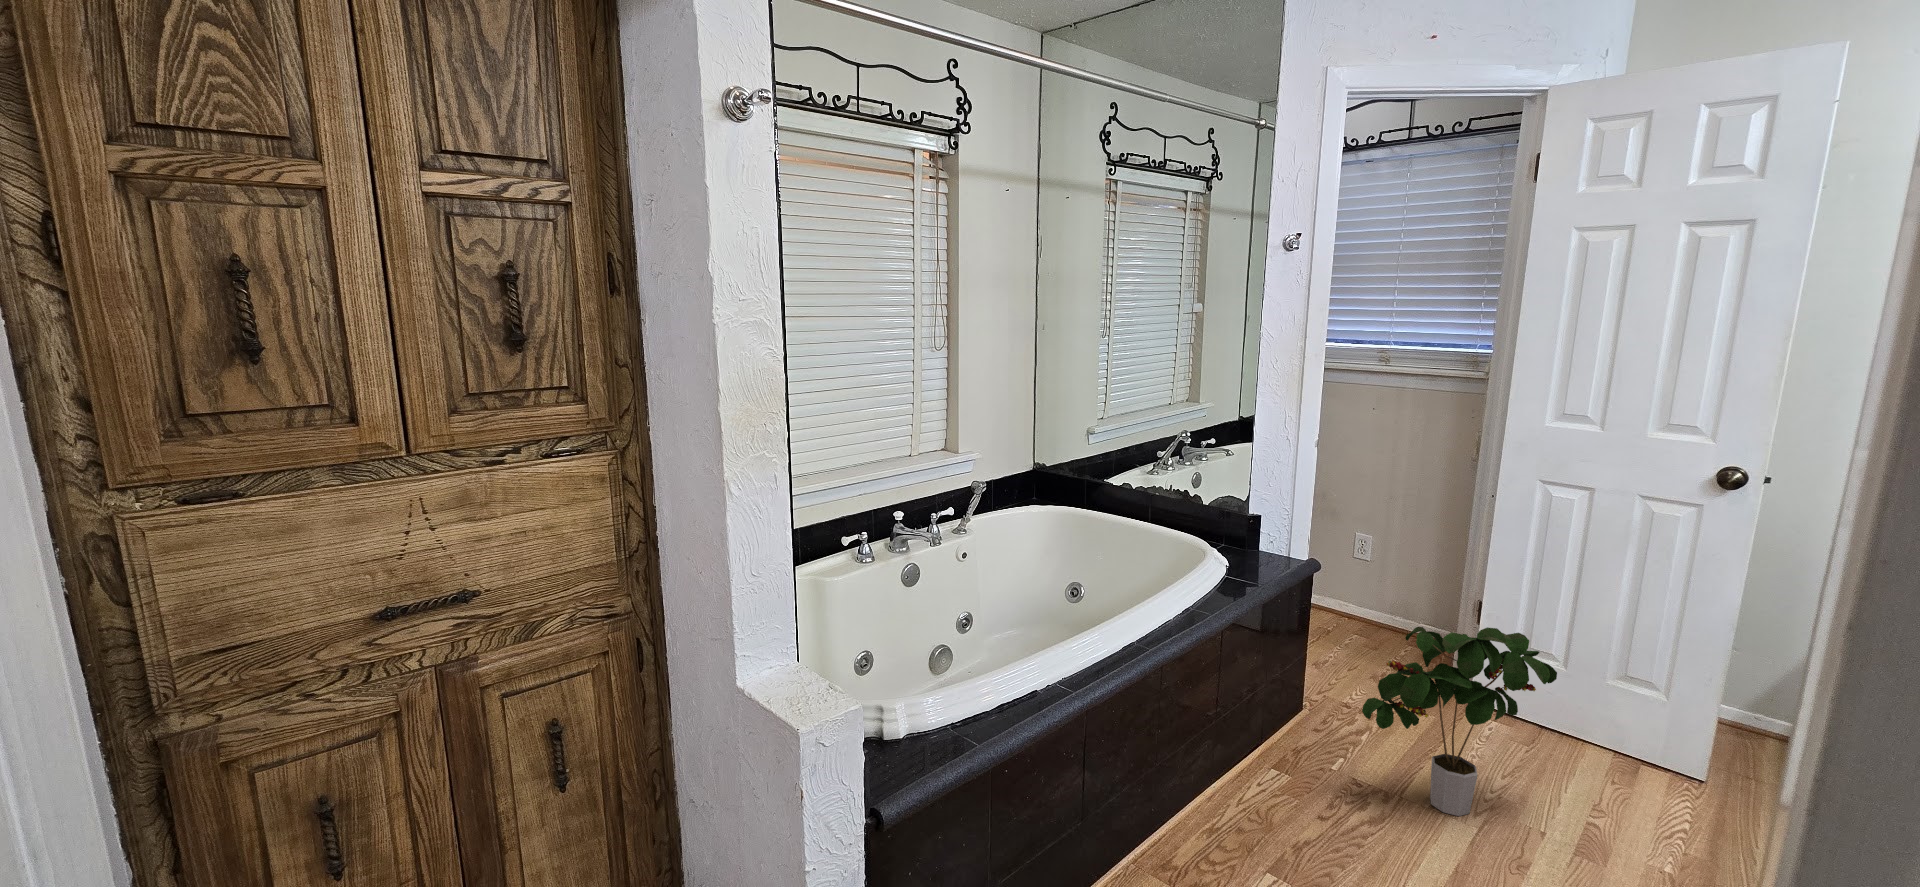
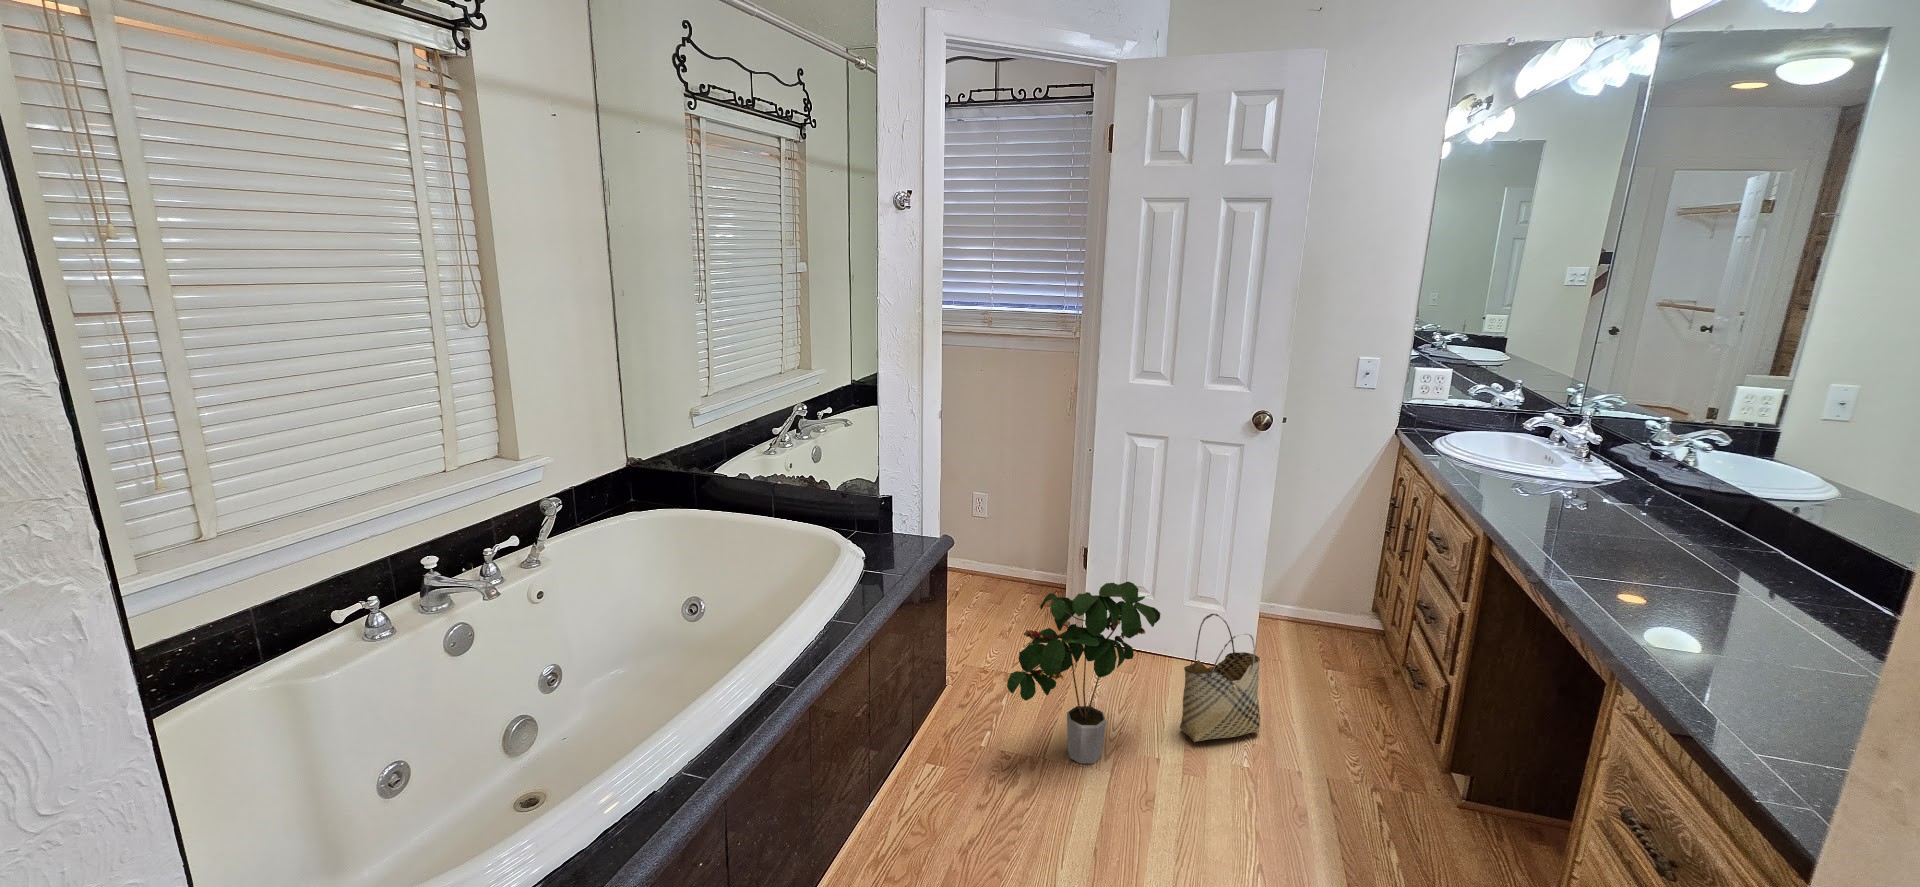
woven basket: none [1579,689,1701,839] -> present [1180,614,1260,742]

